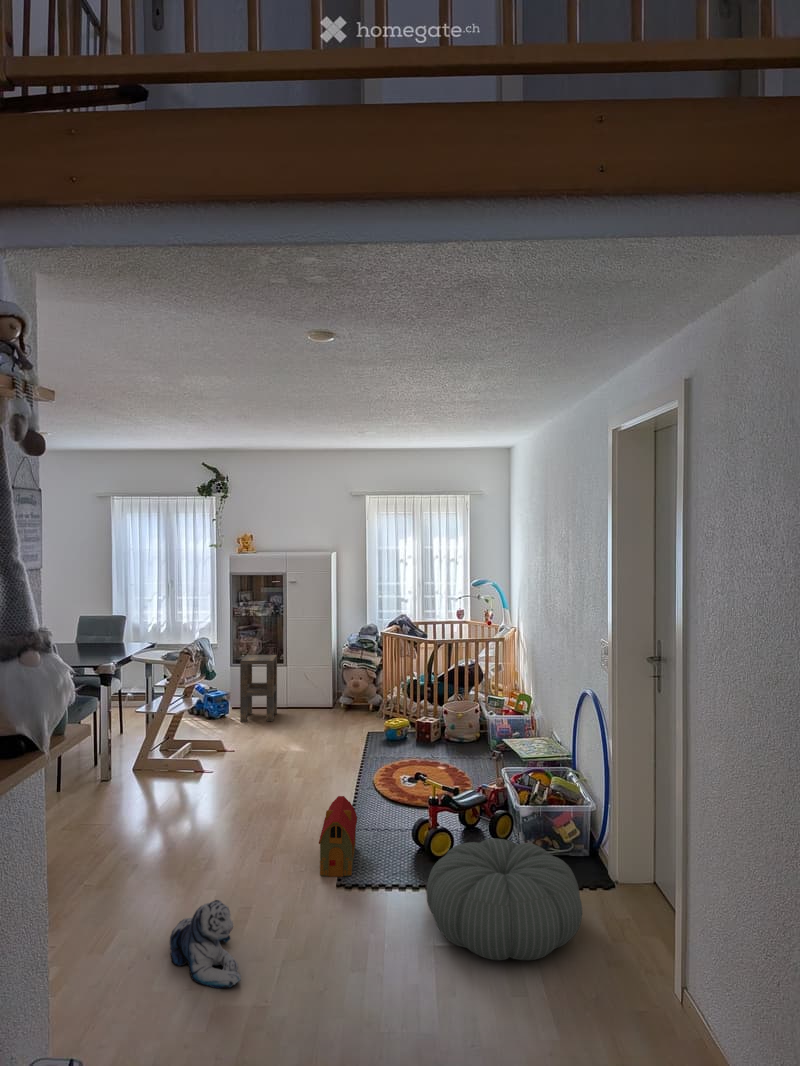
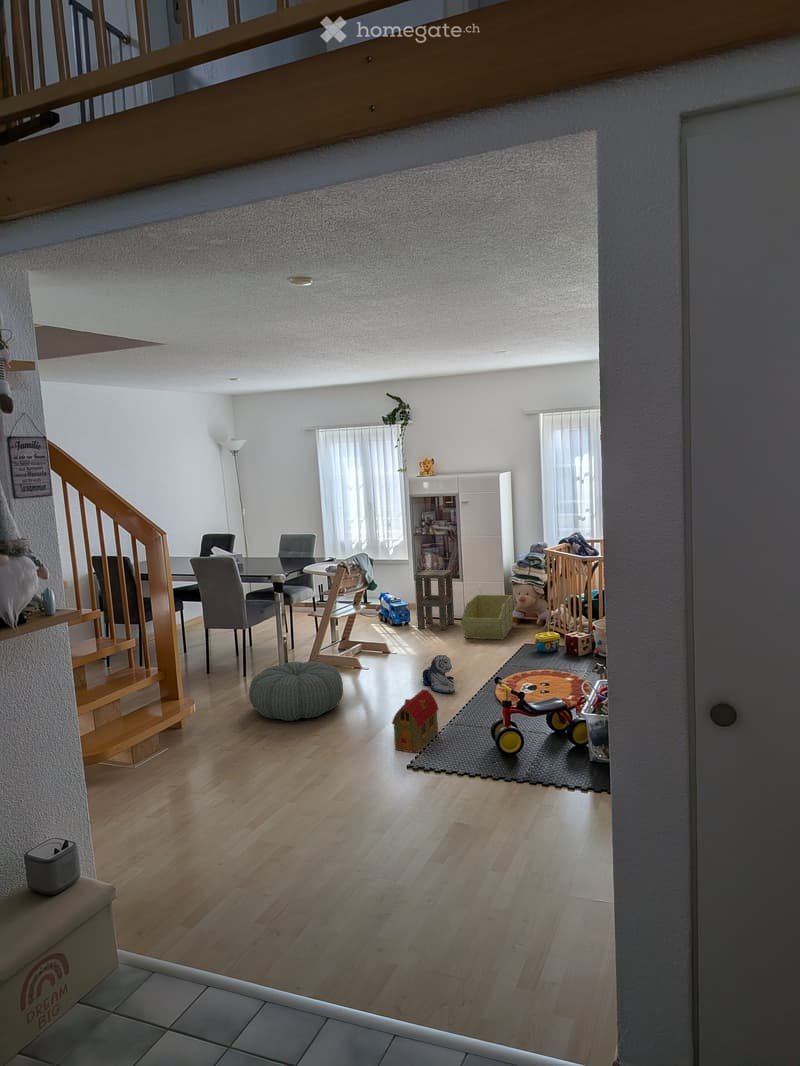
storage bin: none [300,680,344,729] -> present [461,595,513,640]
pouf: present [426,839,582,960] -> present [249,661,343,721]
plush toy: present [170,900,241,988] -> present [423,655,455,693]

